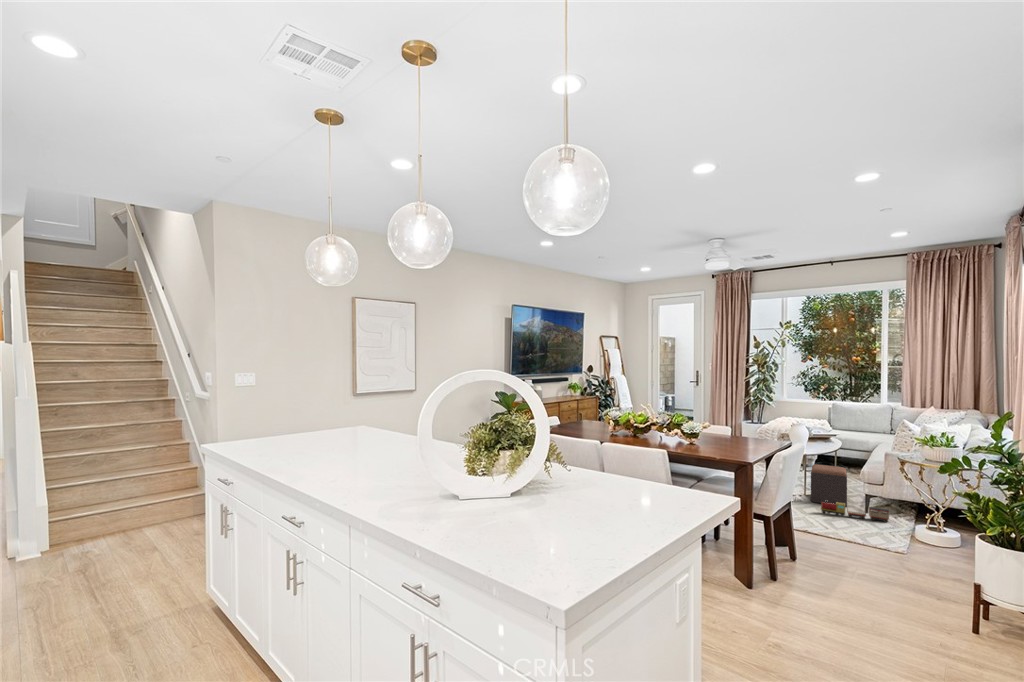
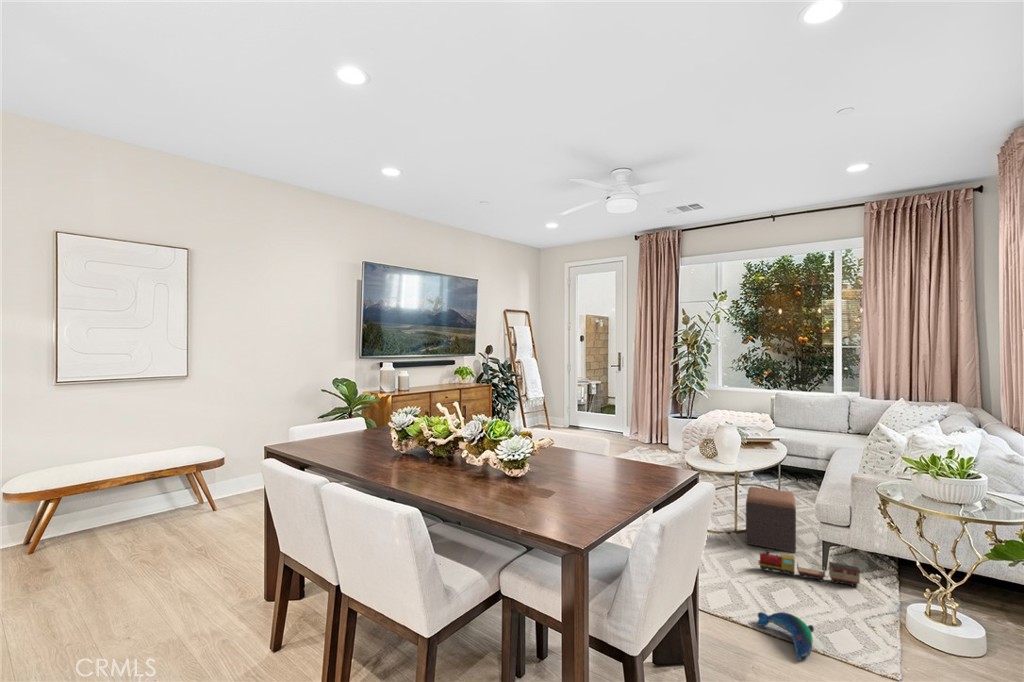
plush toy: none [820,525,856,546] -> present [757,612,814,660]

